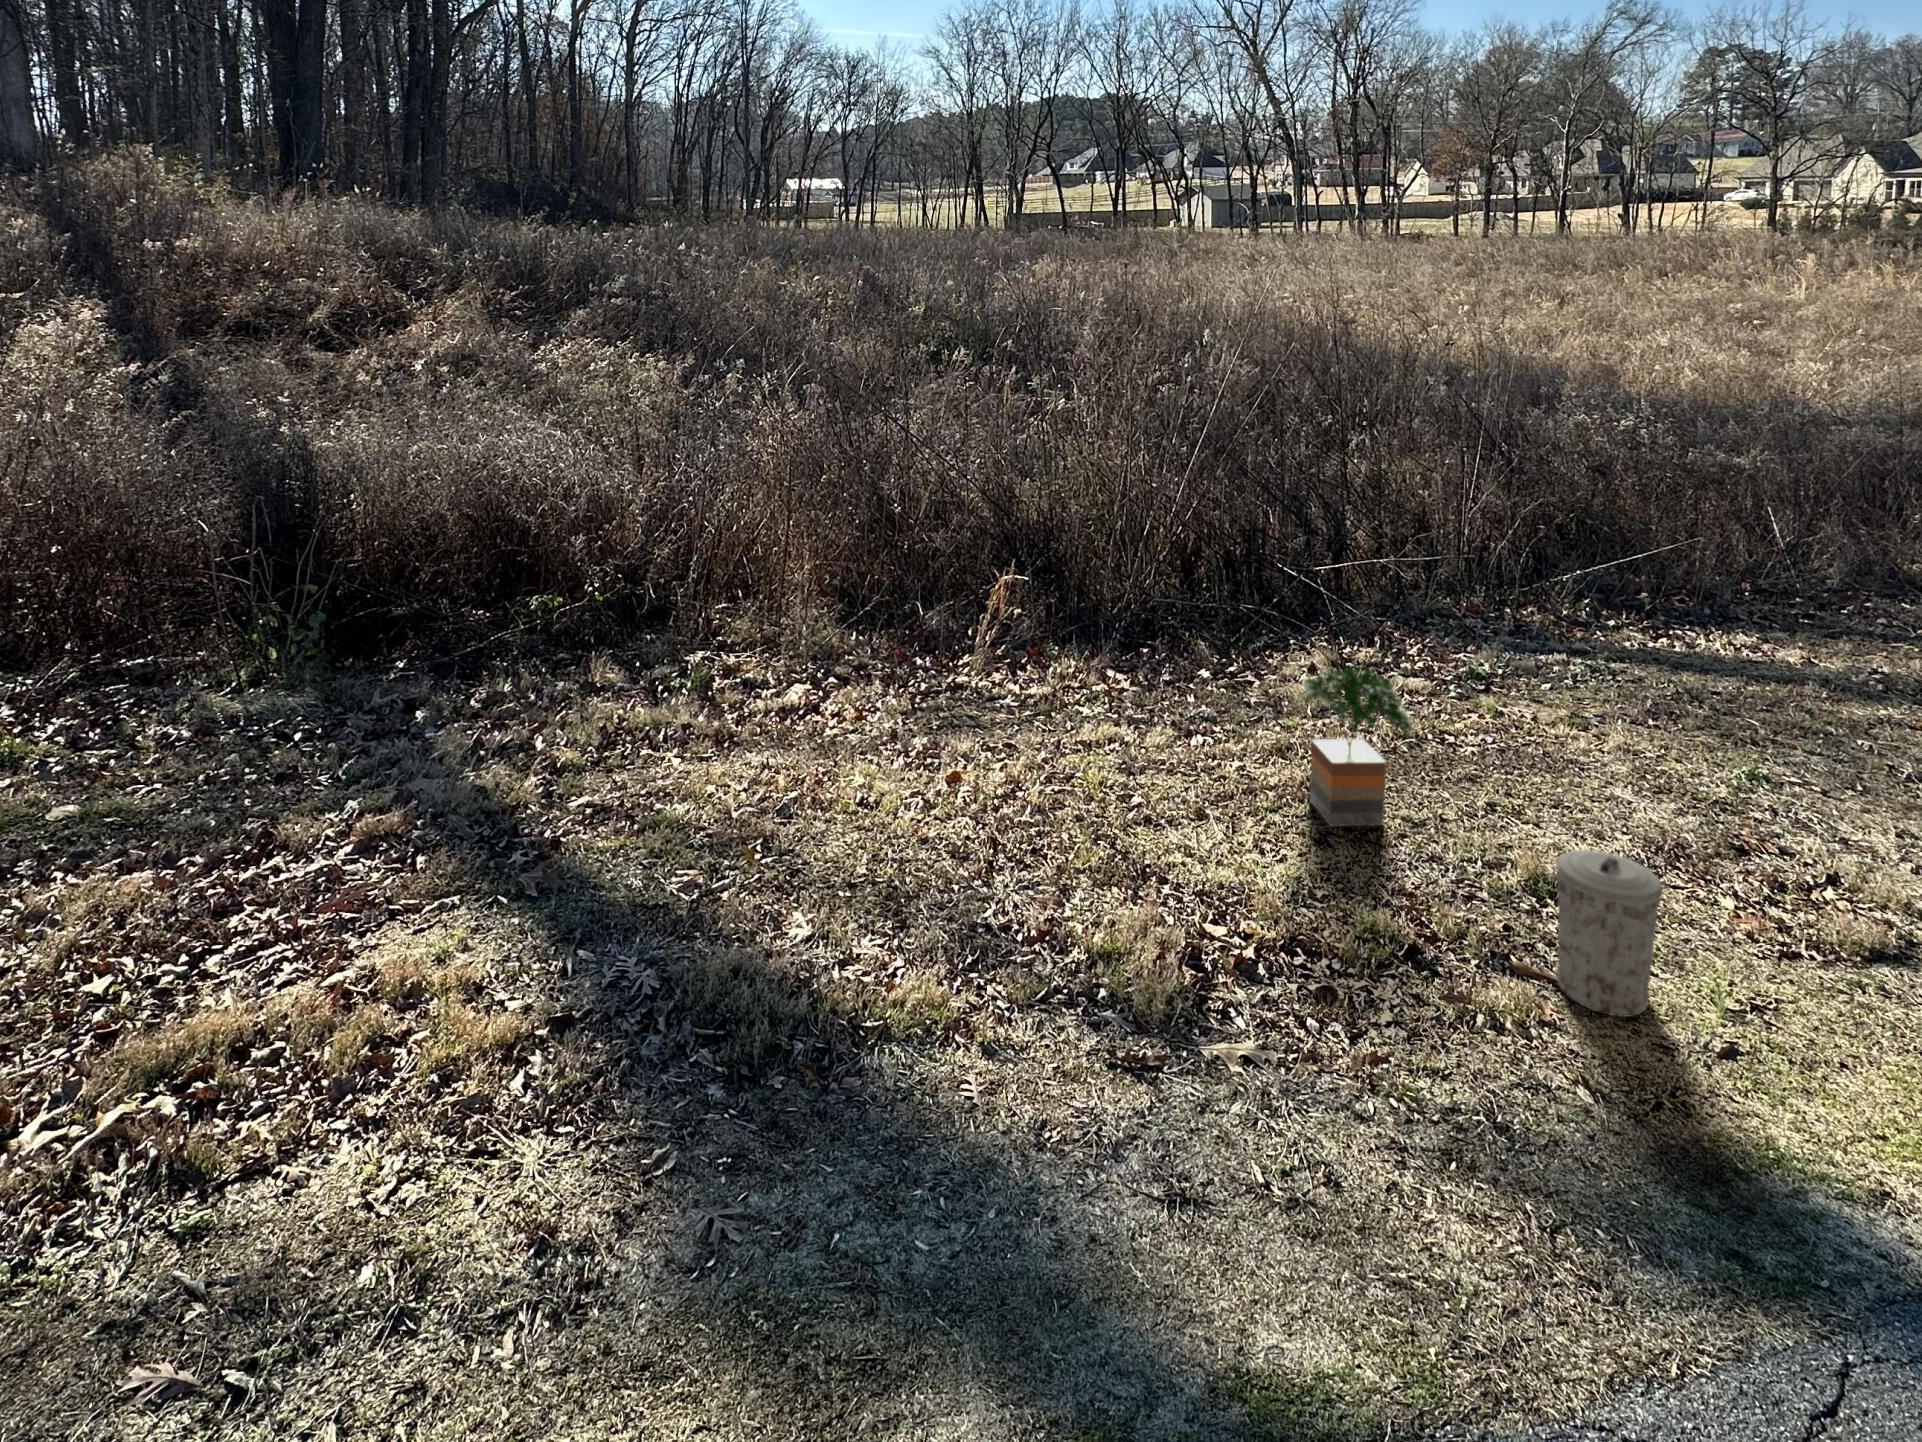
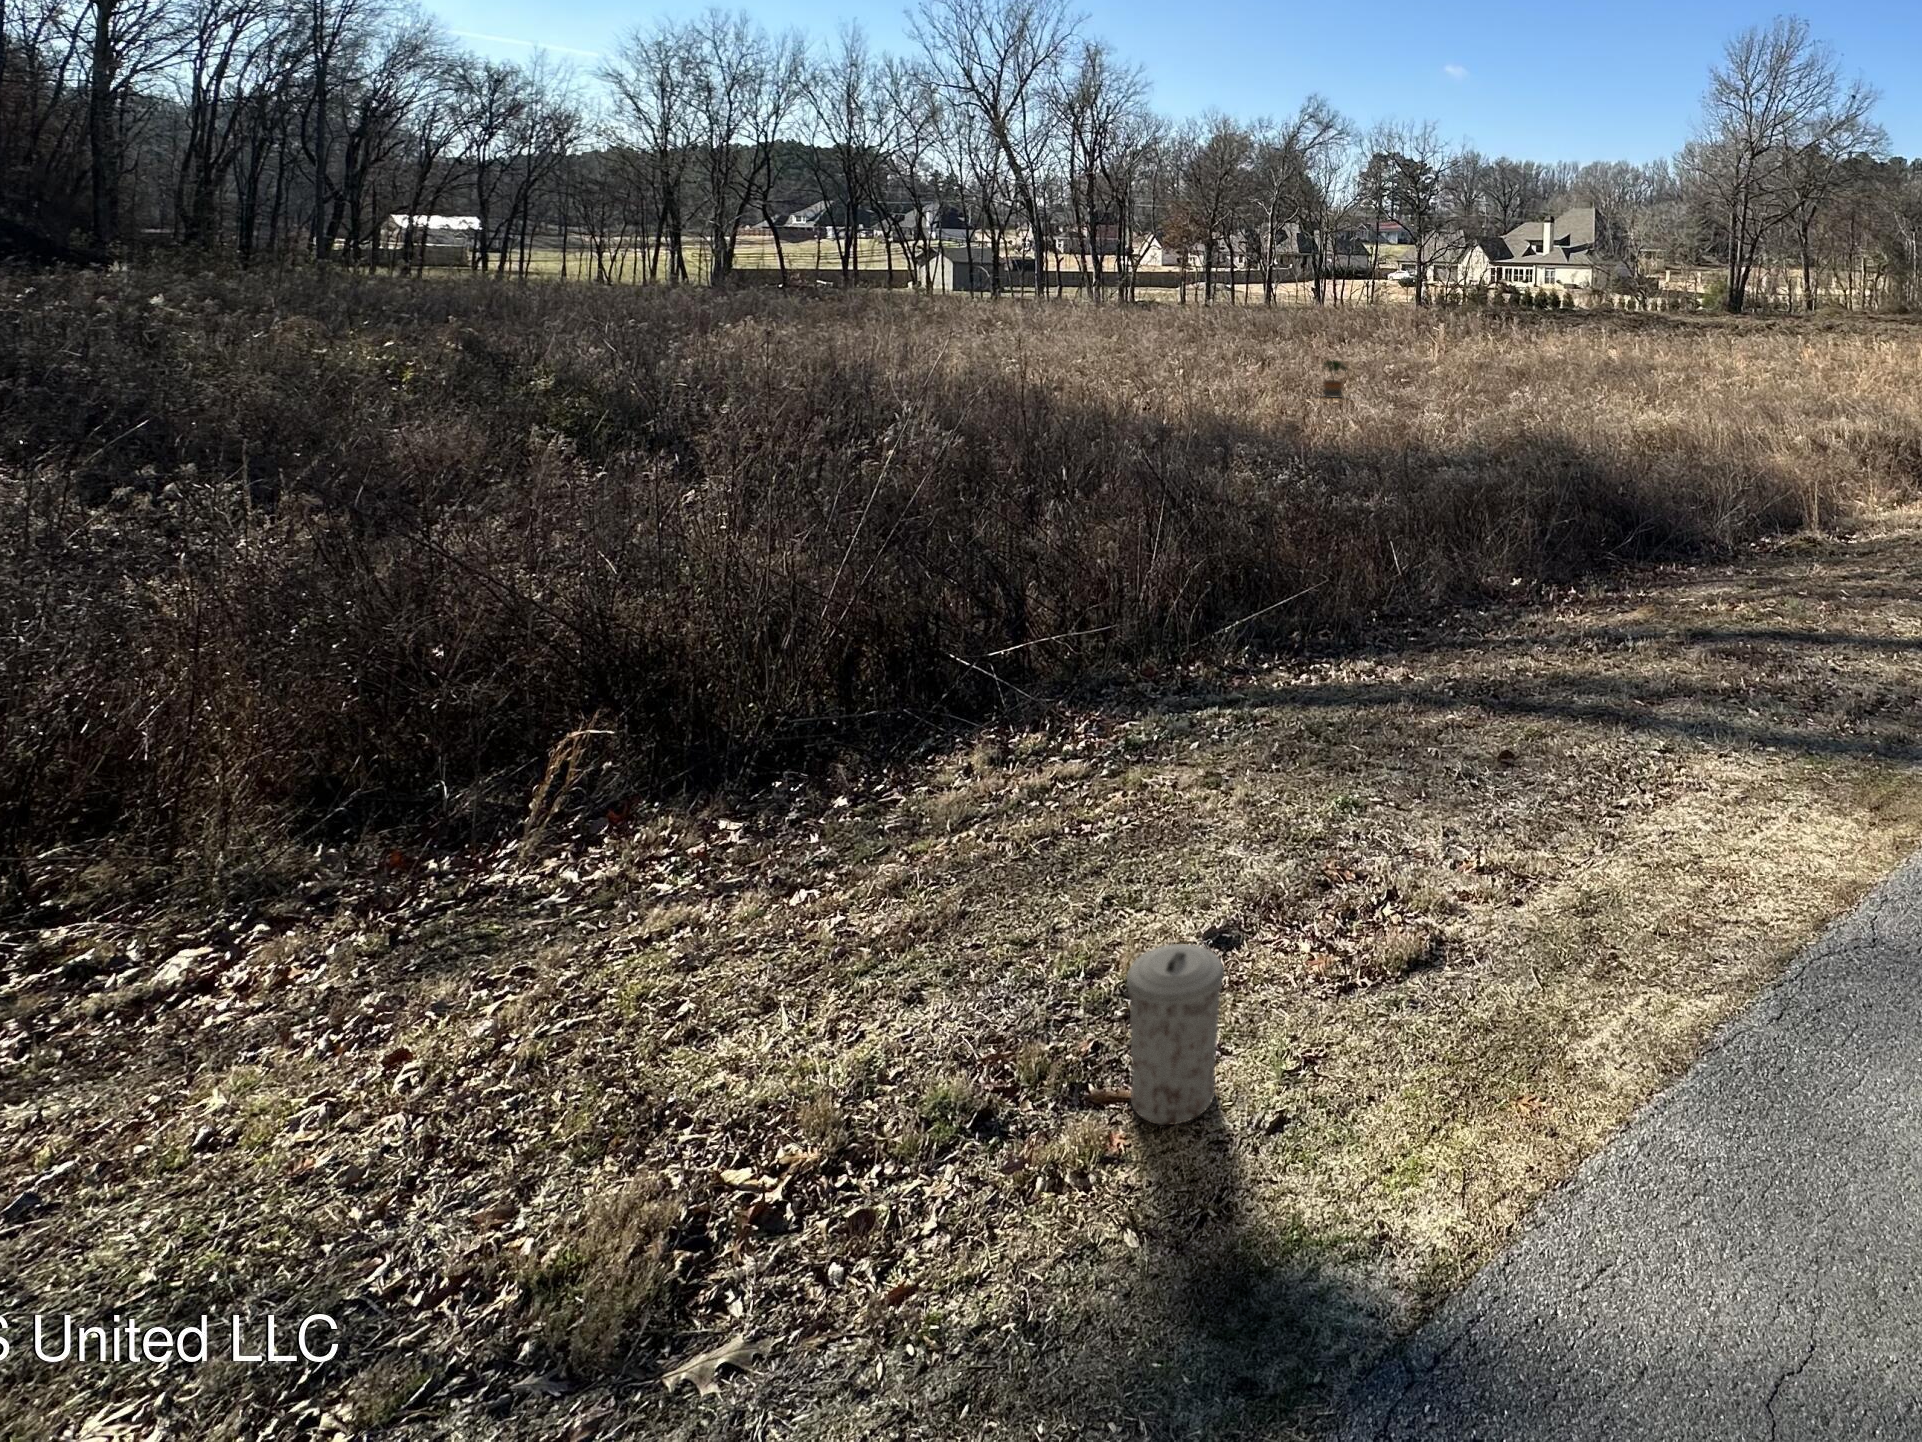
potted tree: present [1303,667,1413,826] -> present [1323,360,1347,398]

